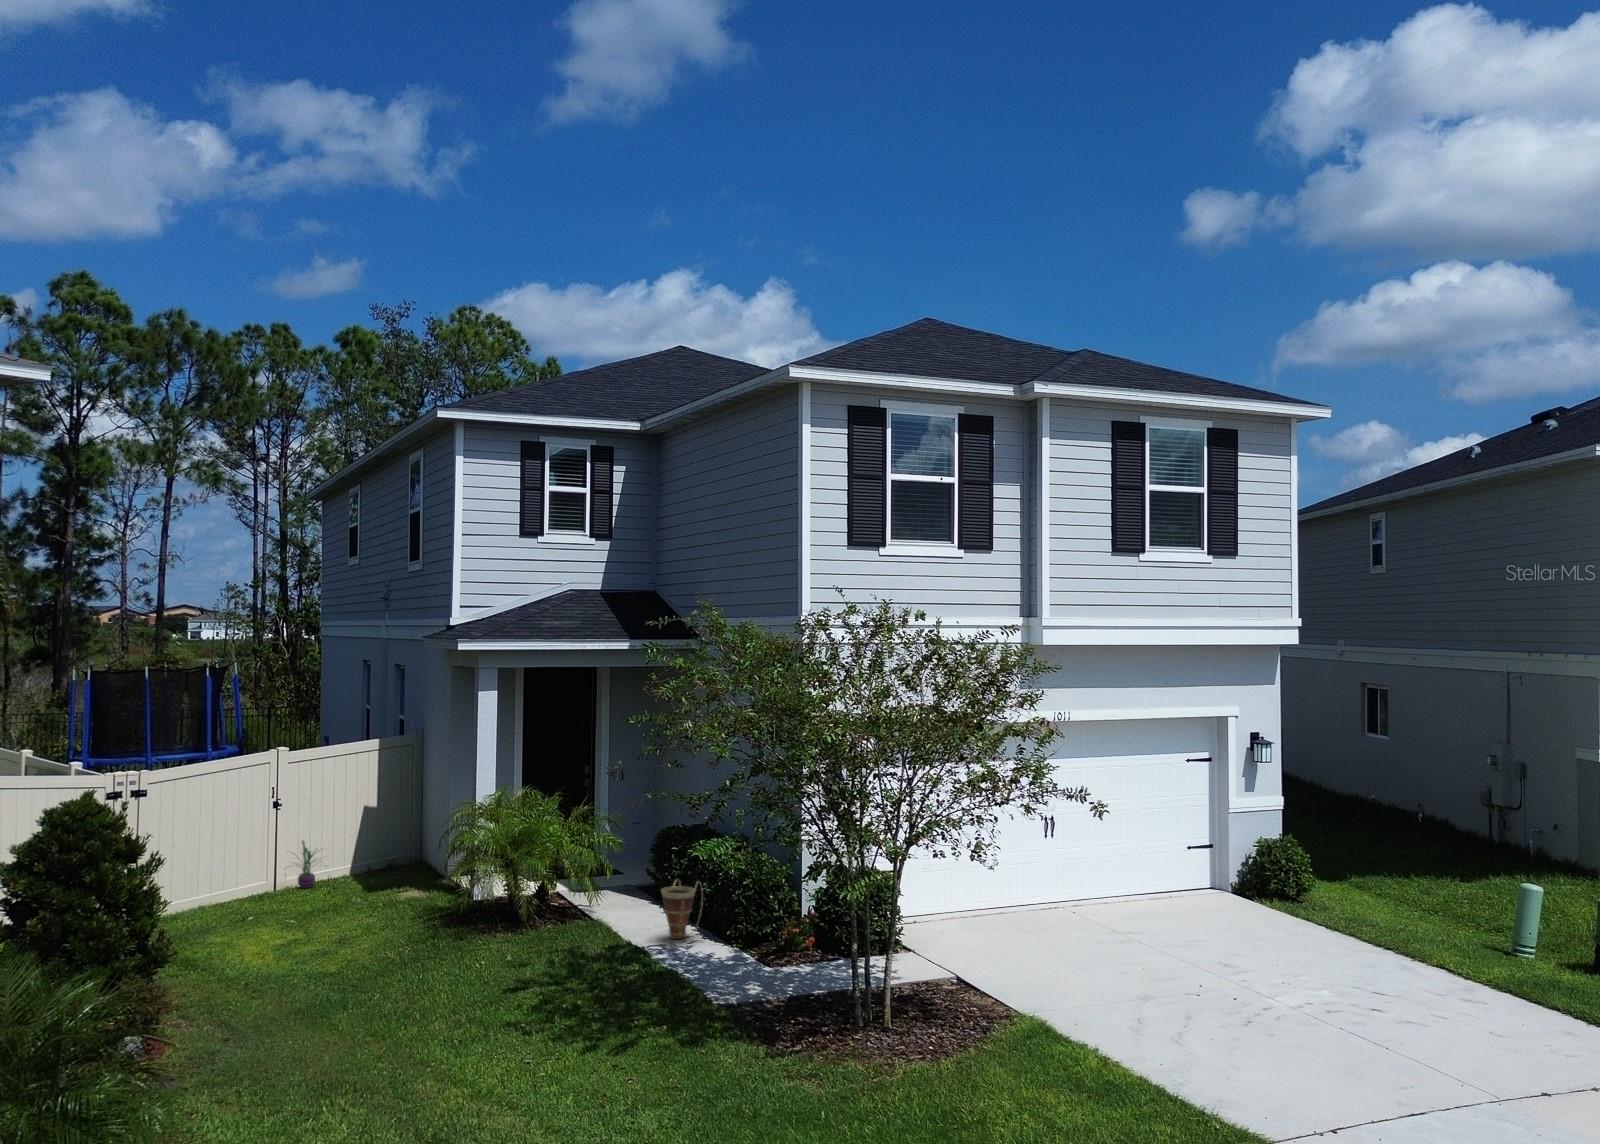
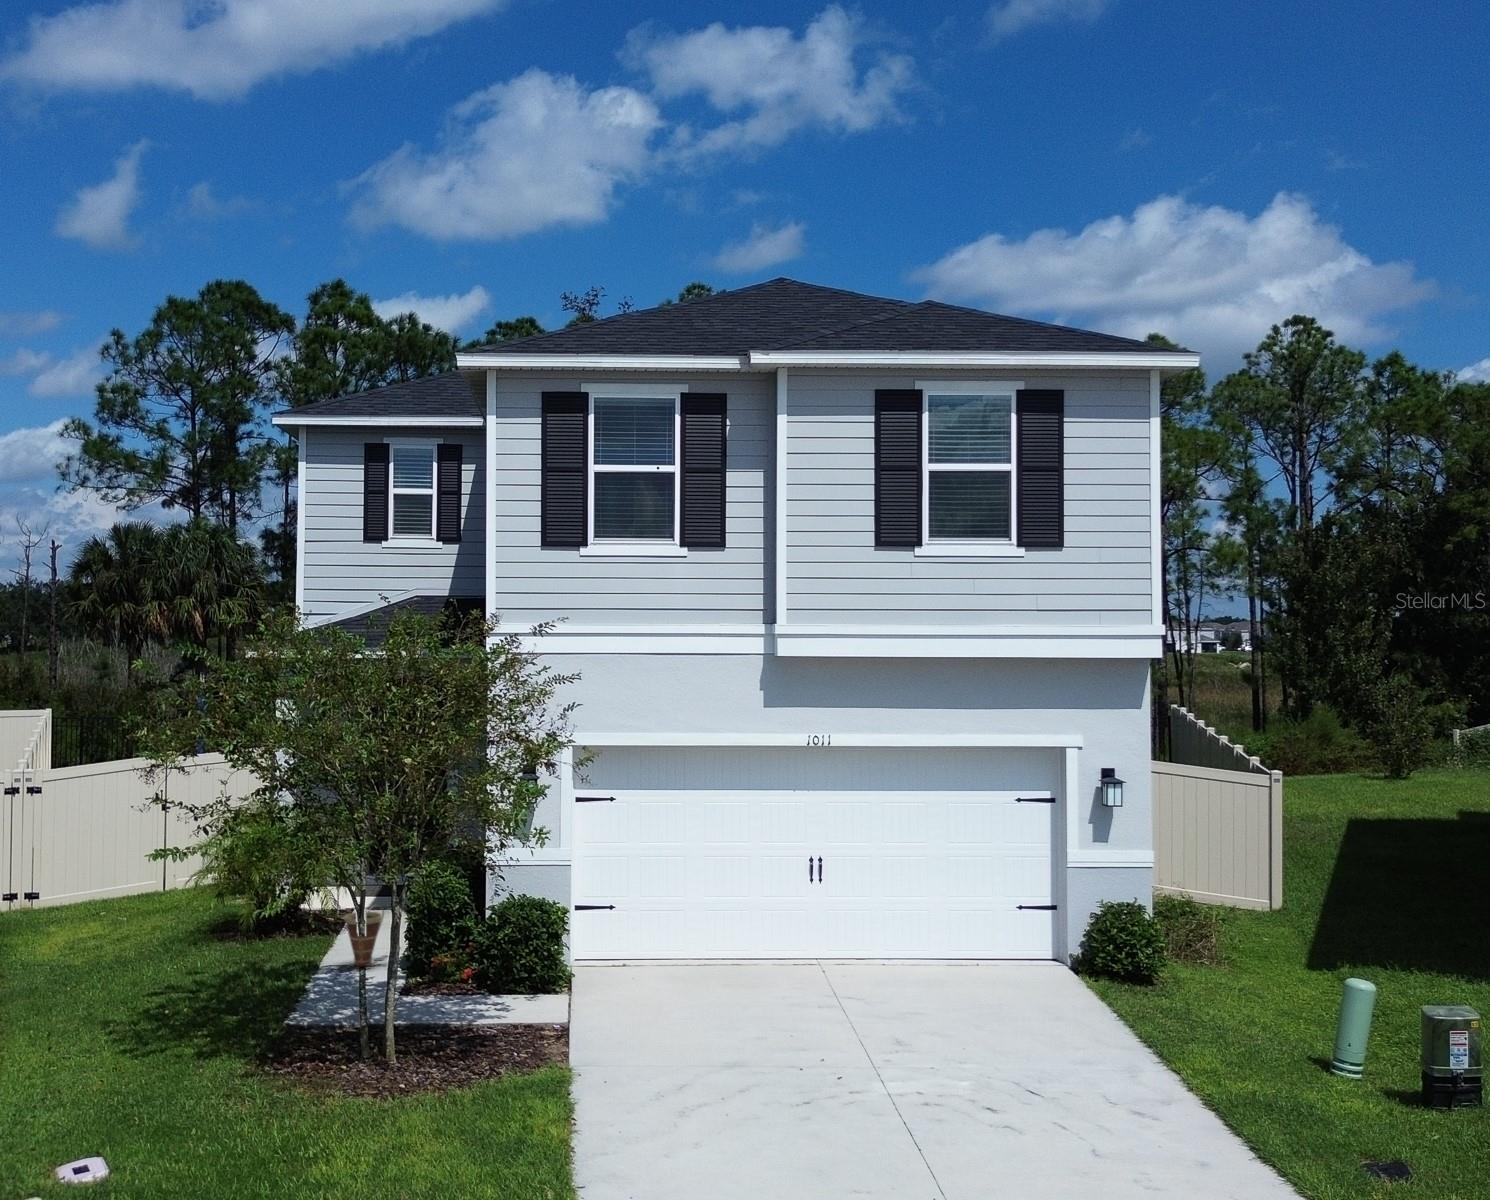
decorative plant: present [285,841,317,888] -> none [123,847,174,894]

